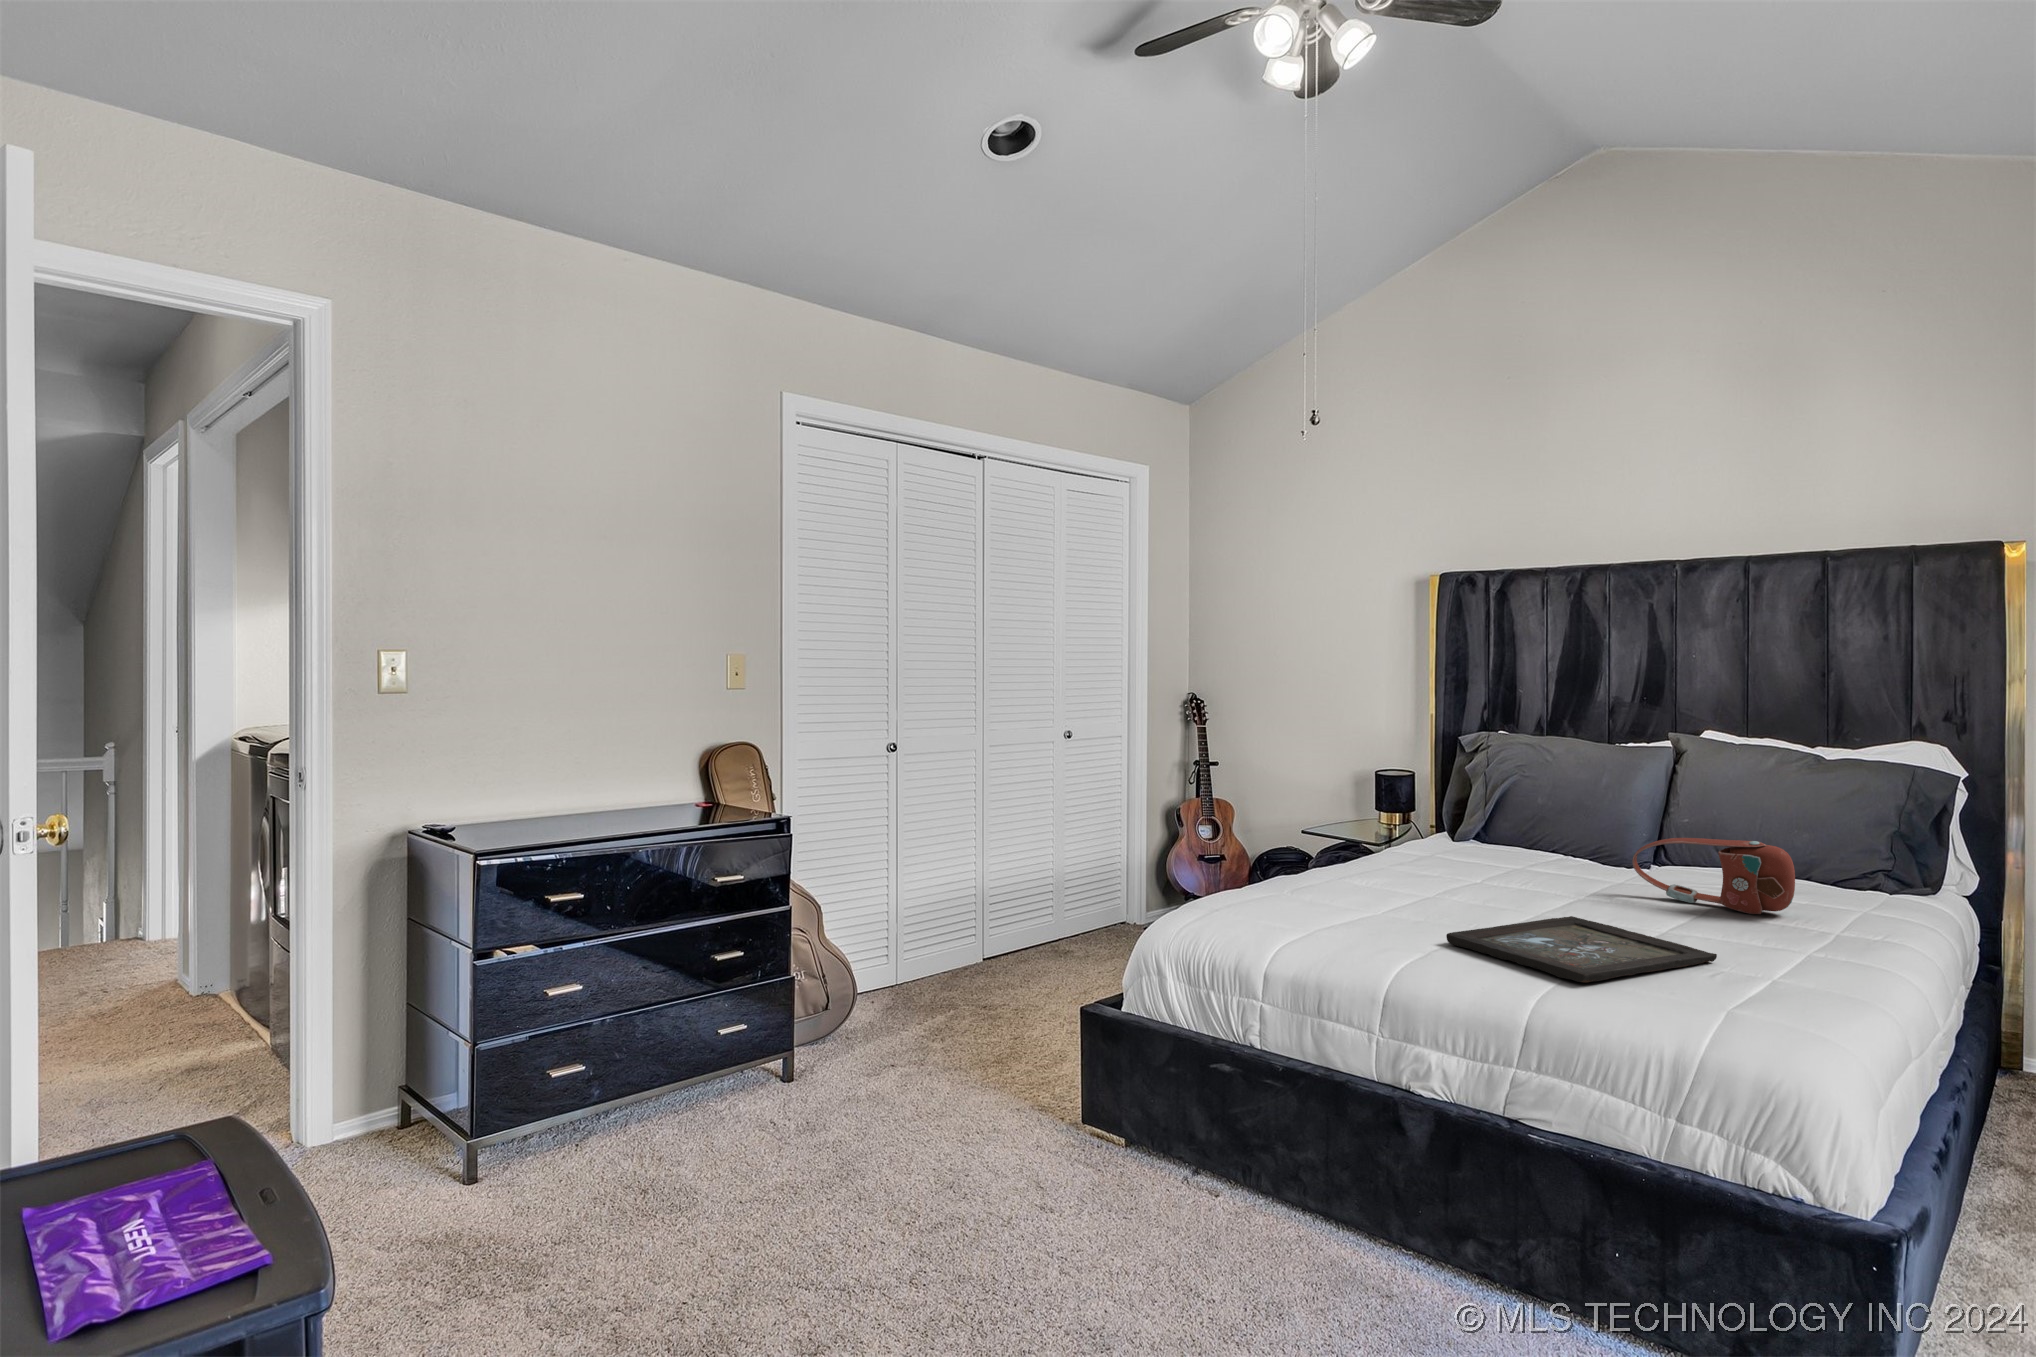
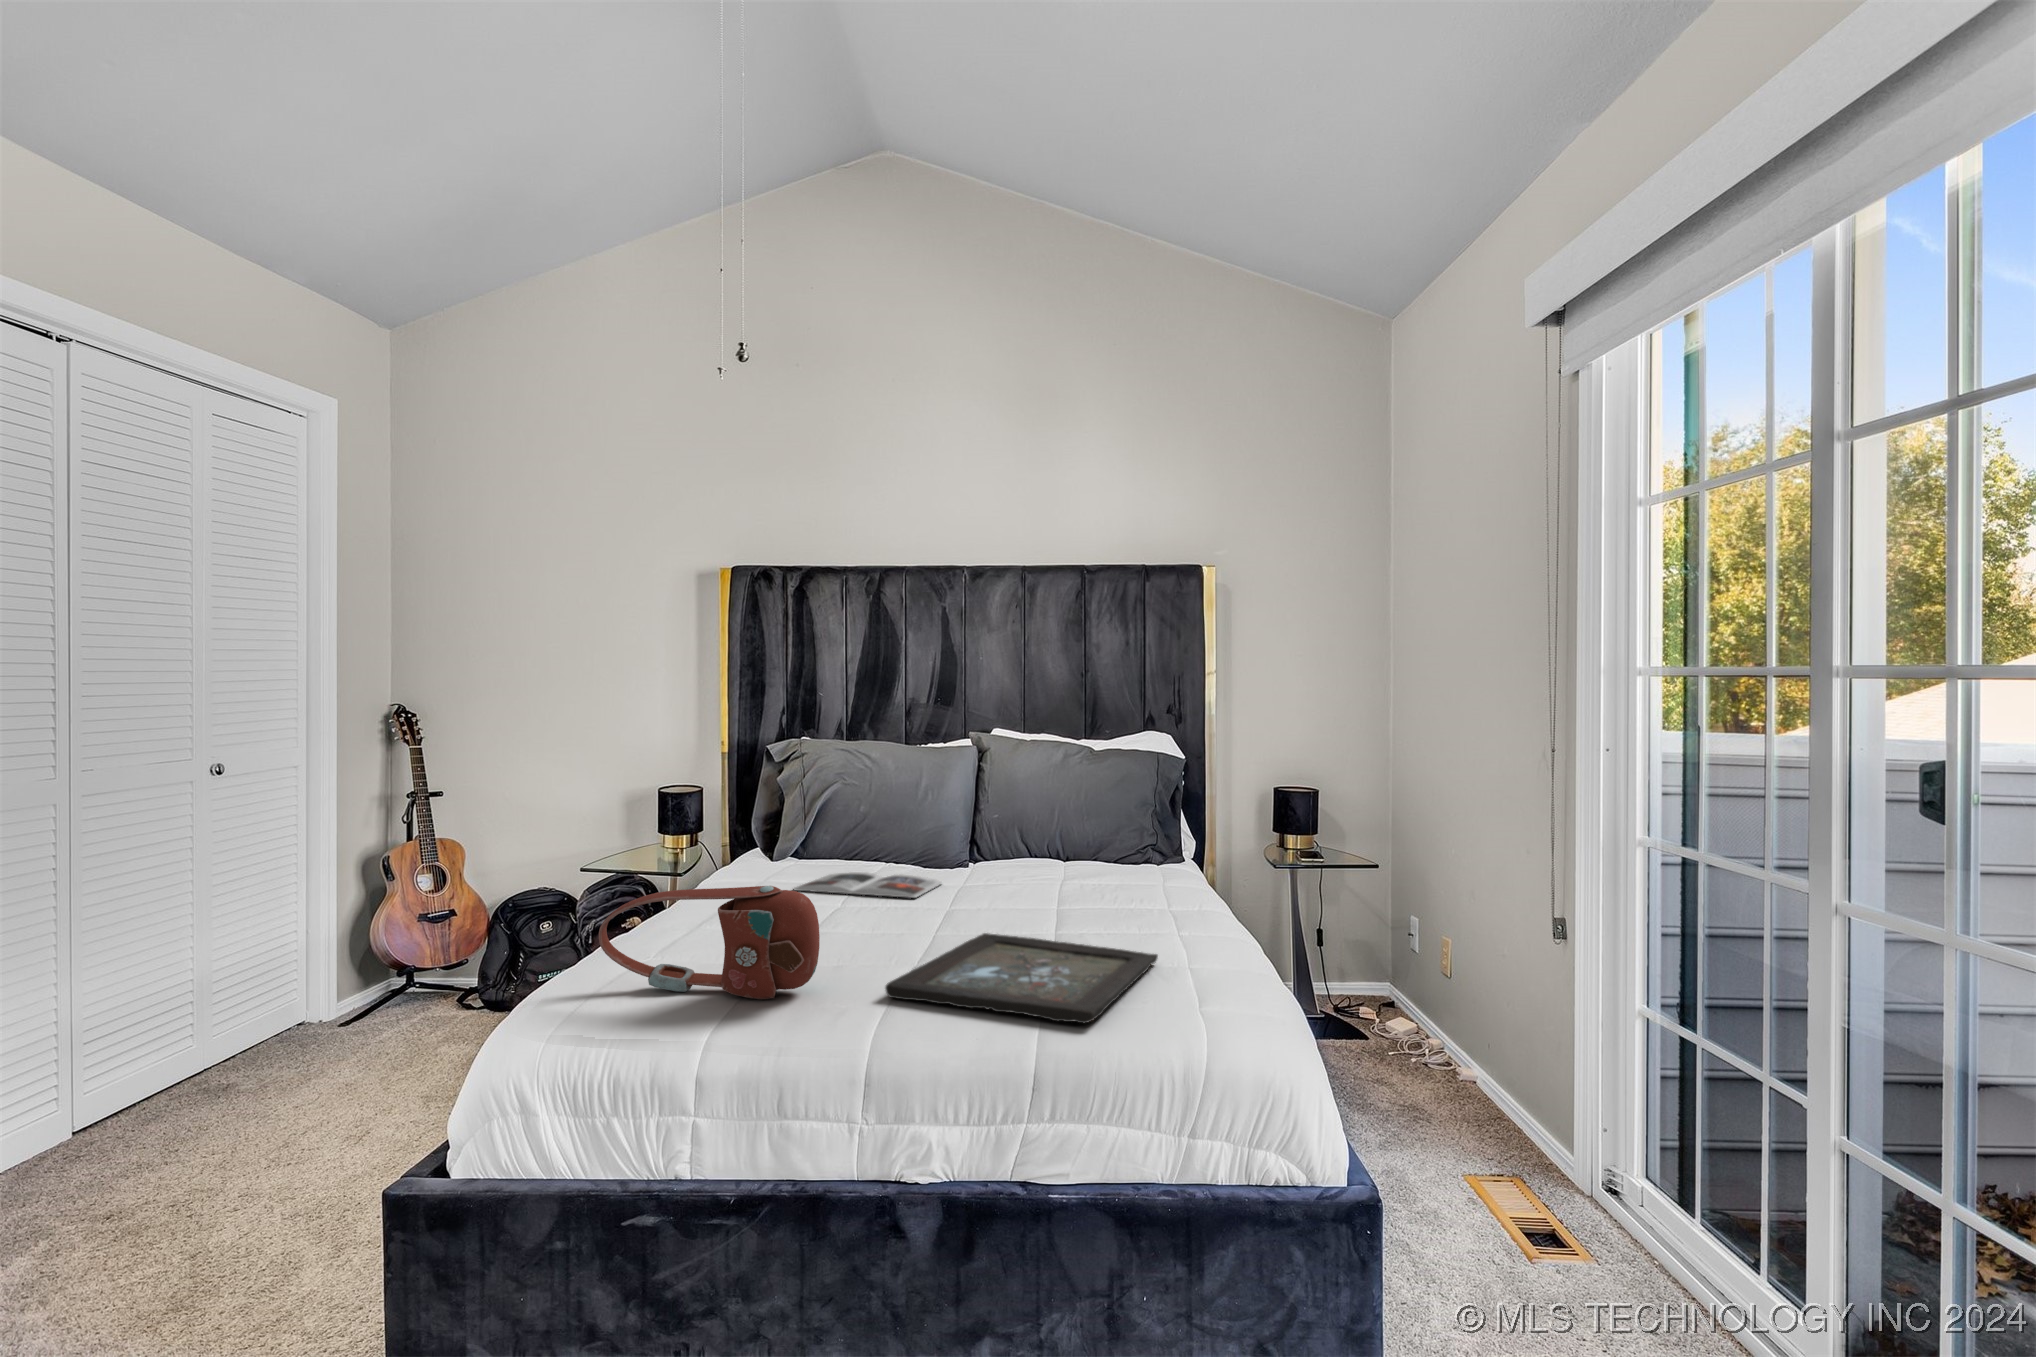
handbag: present [1633,838,1795,914] -> present [599,886,820,1000]
magazine: none [1449,858,1595,885] -> present [793,872,943,898]

